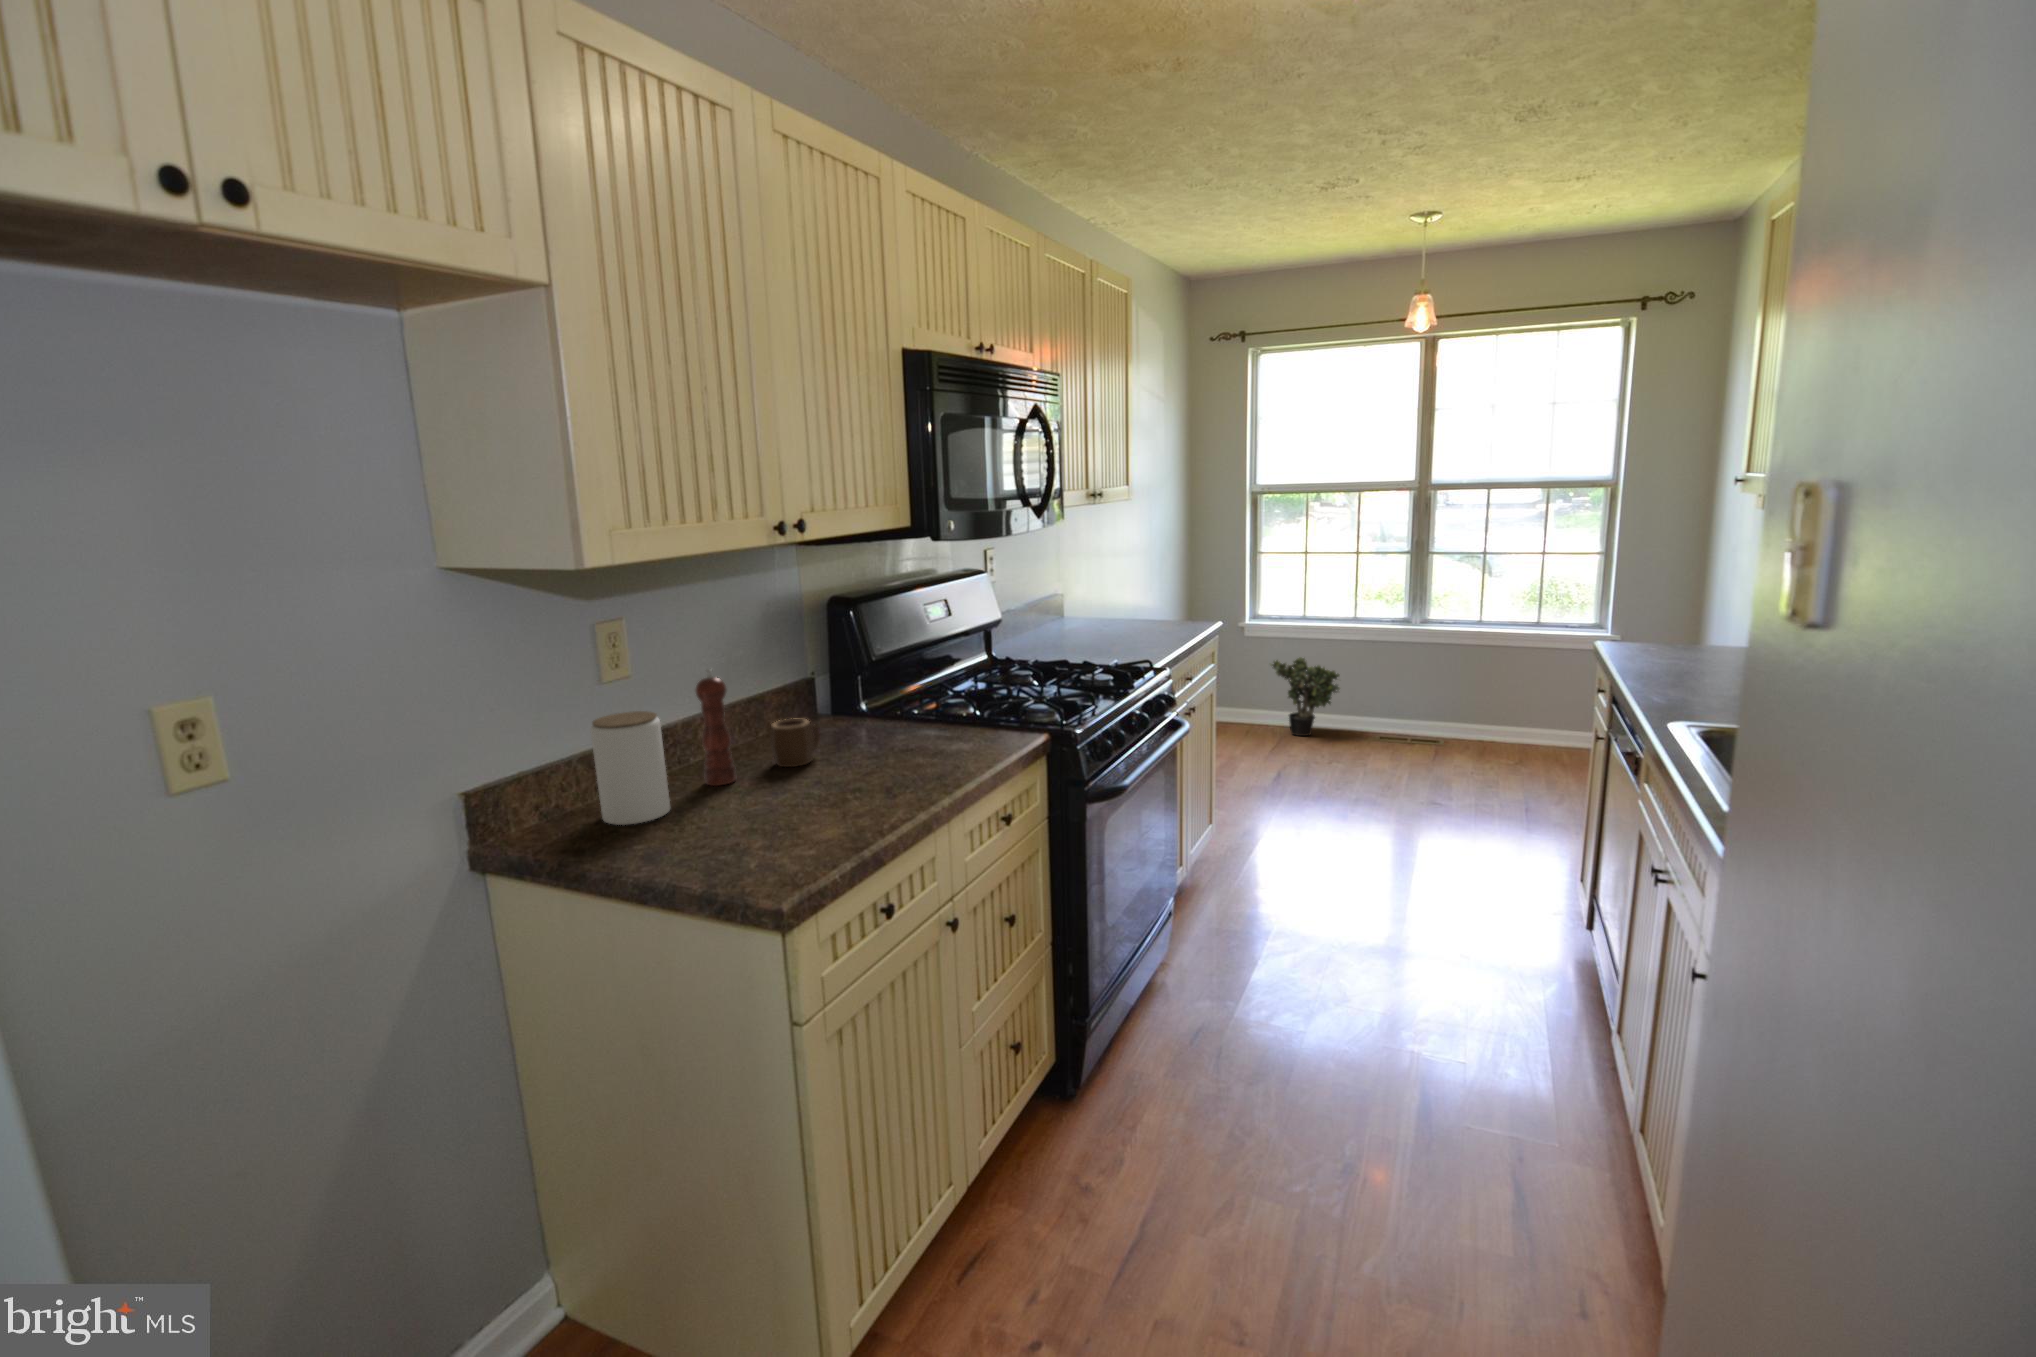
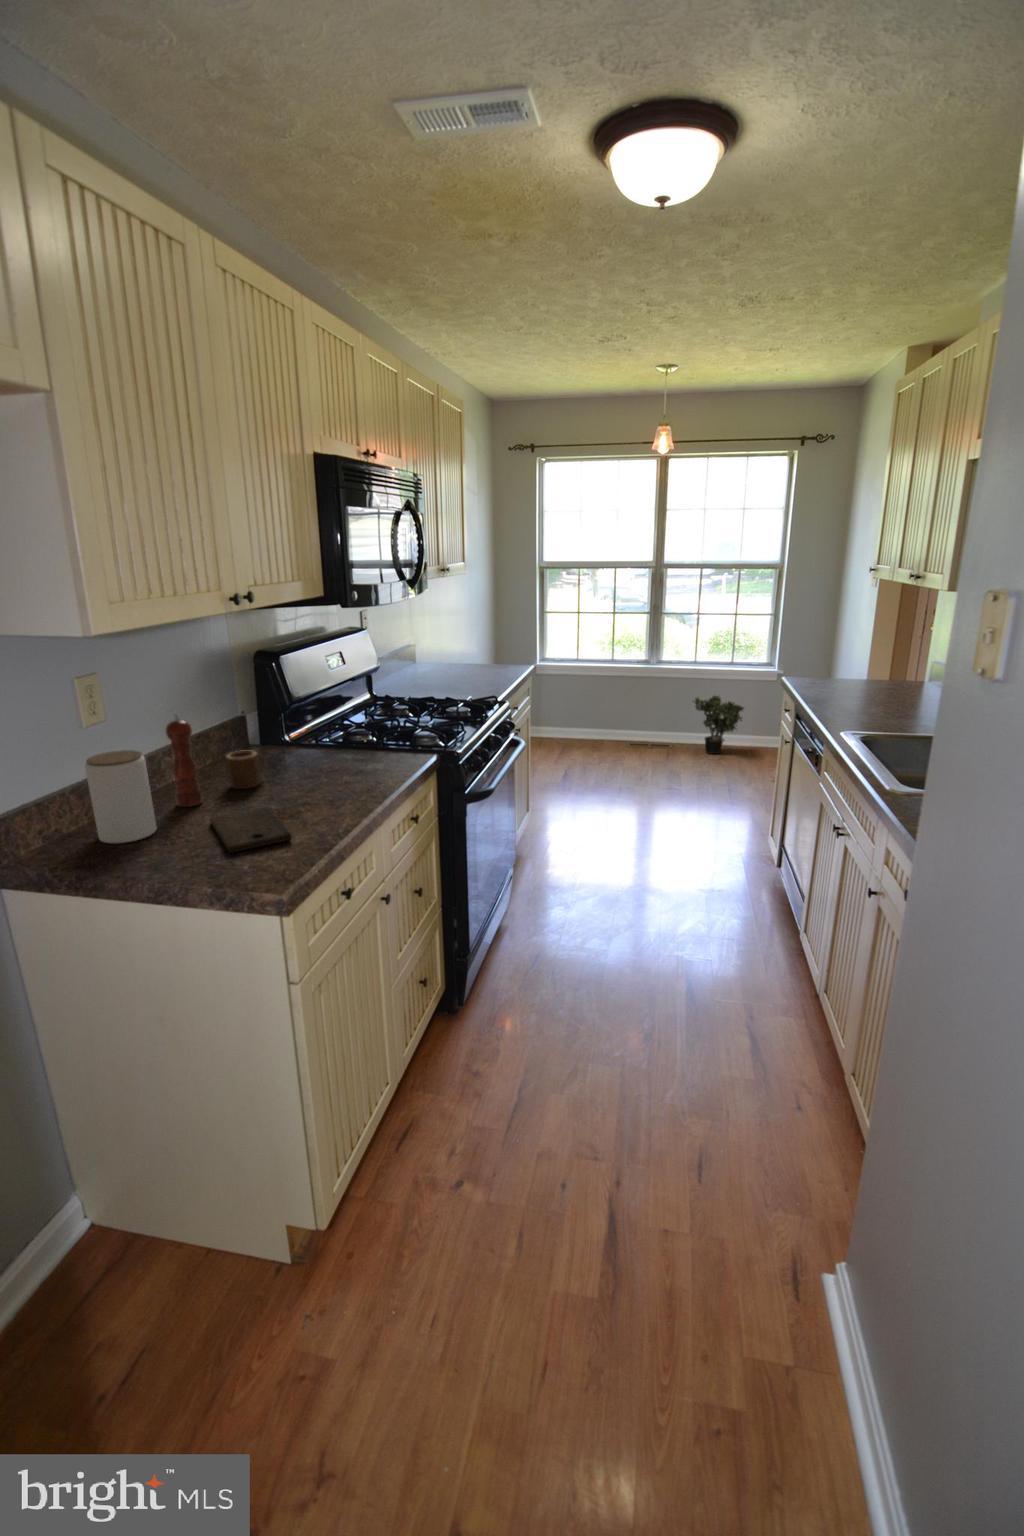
potted plant: present [1271,658,1340,736] -> present [694,696,744,754]
cutting board: none [733,790,819,845] -> present [210,807,292,853]

